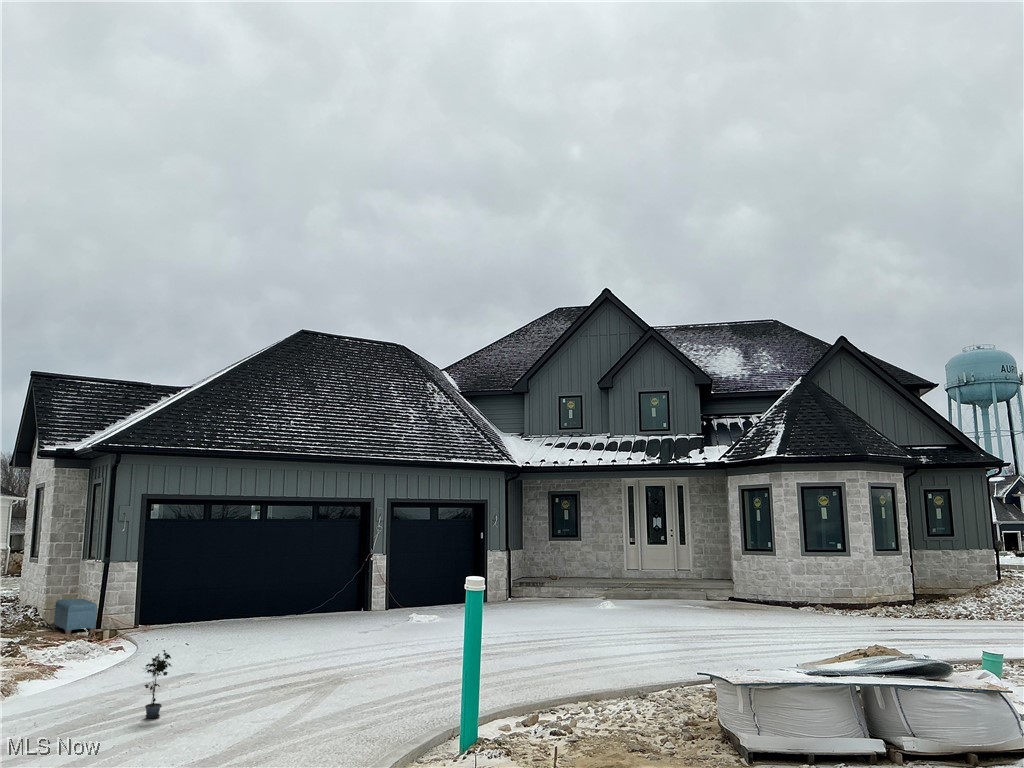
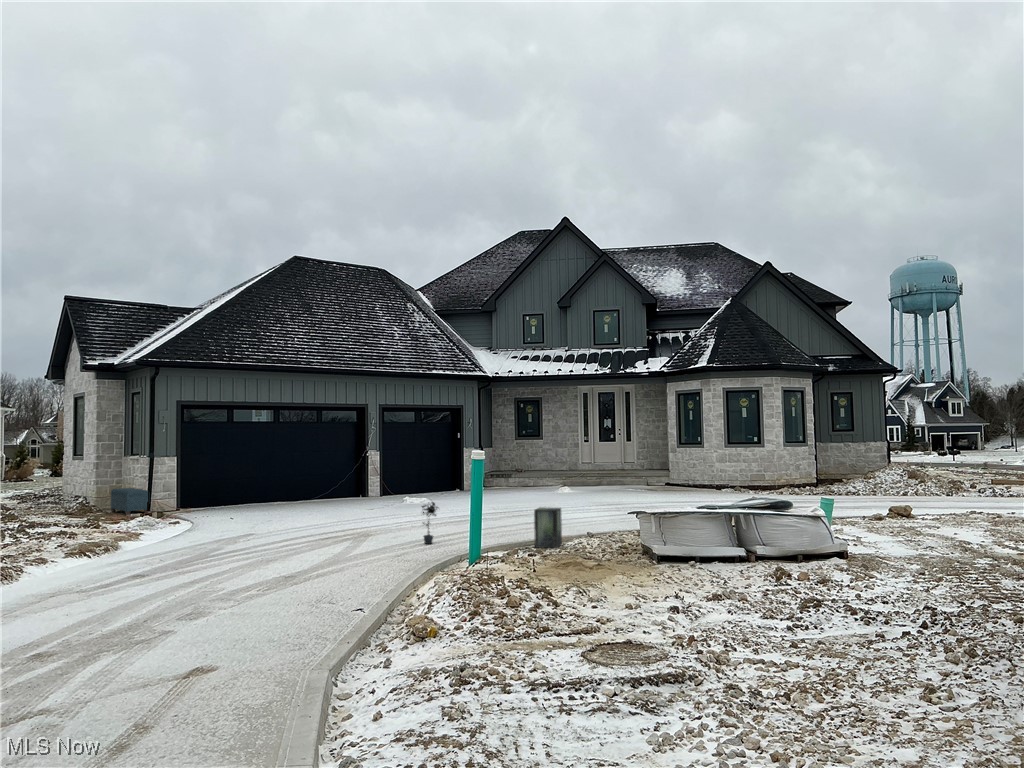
potted plant: present [145,650,171,718] -> present [422,502,438,544]
storage box: none [558,662,600,730] -> present [534,507,562,548]

